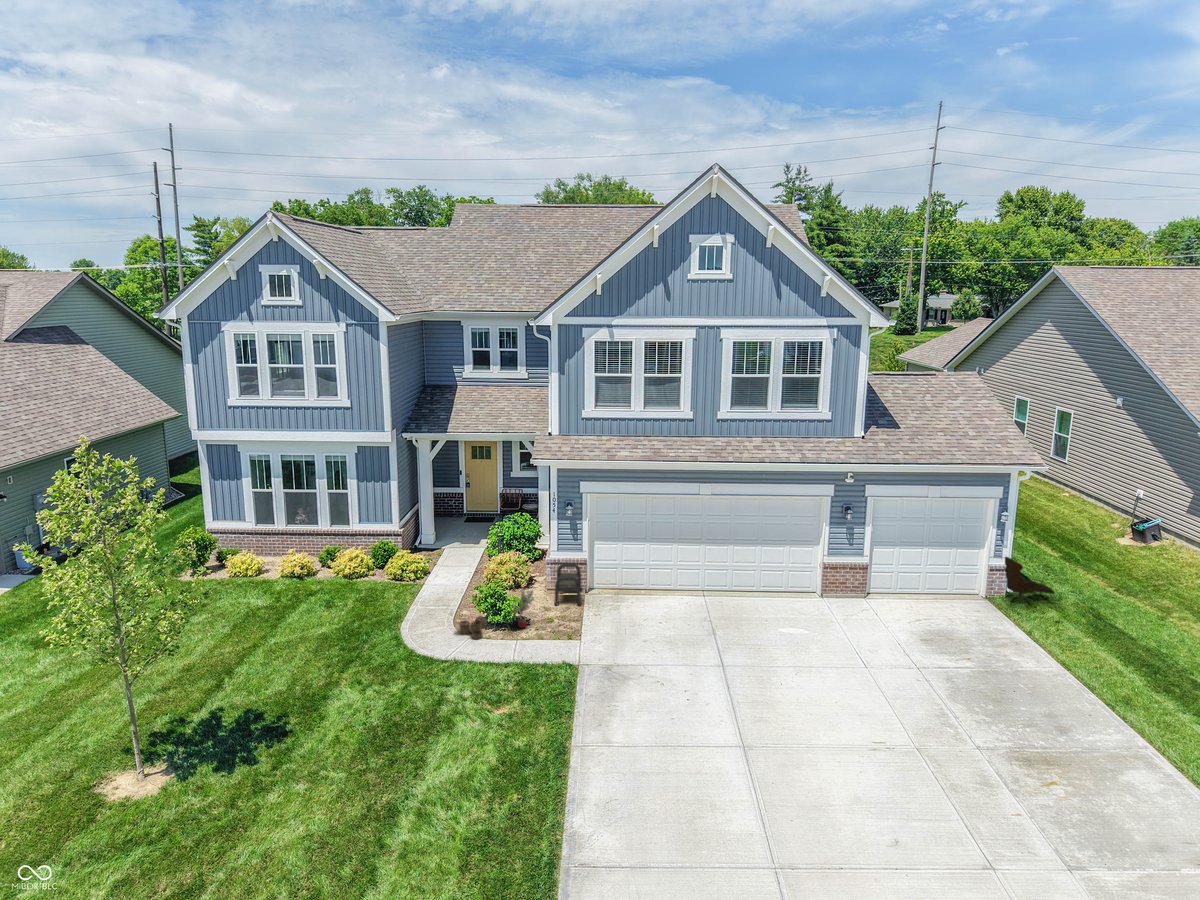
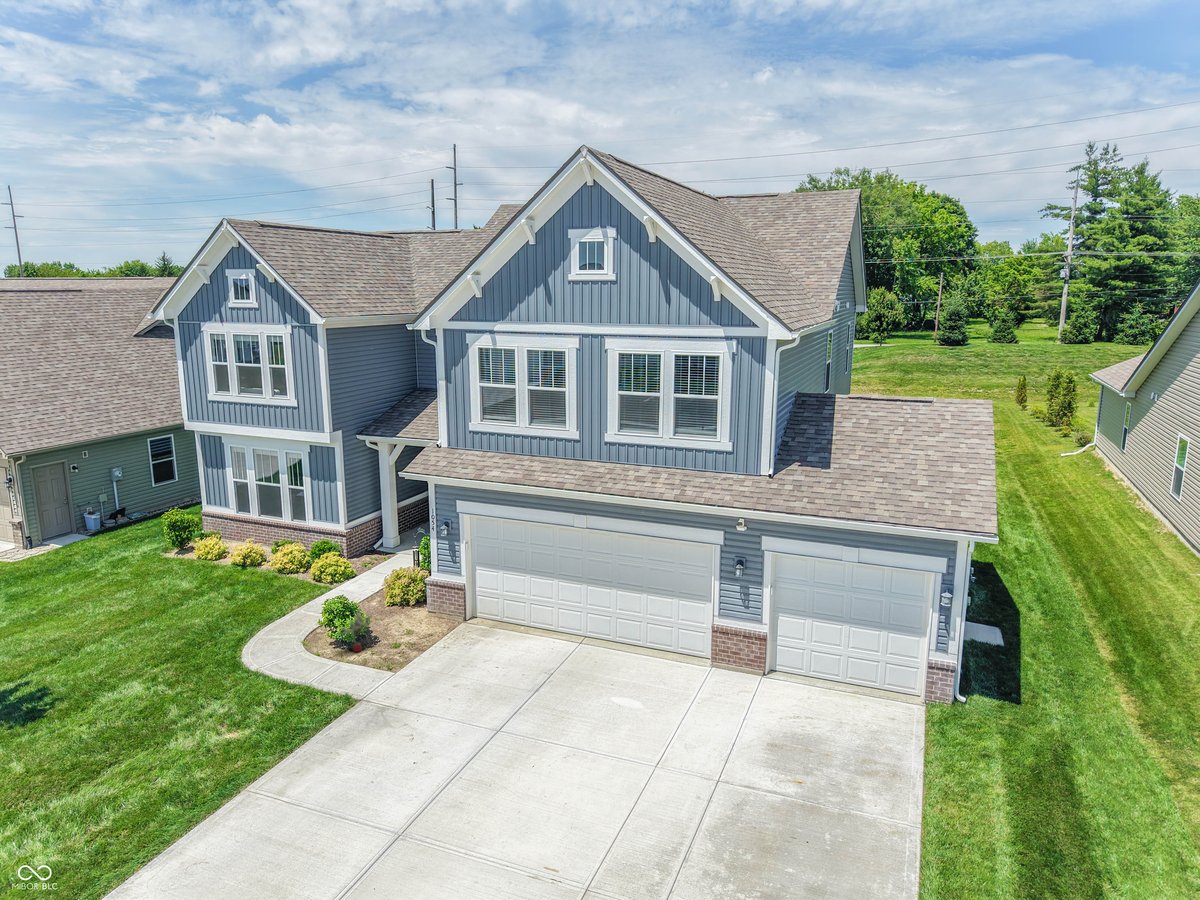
lounge chair: present [1005,557,1054,605] -> none [948,650,1021,724]
bench: present [555,564,582,606] -> none [415,588,461,636]
woven basket: present [460,616,487,639] -> none [295,632,329,657]

